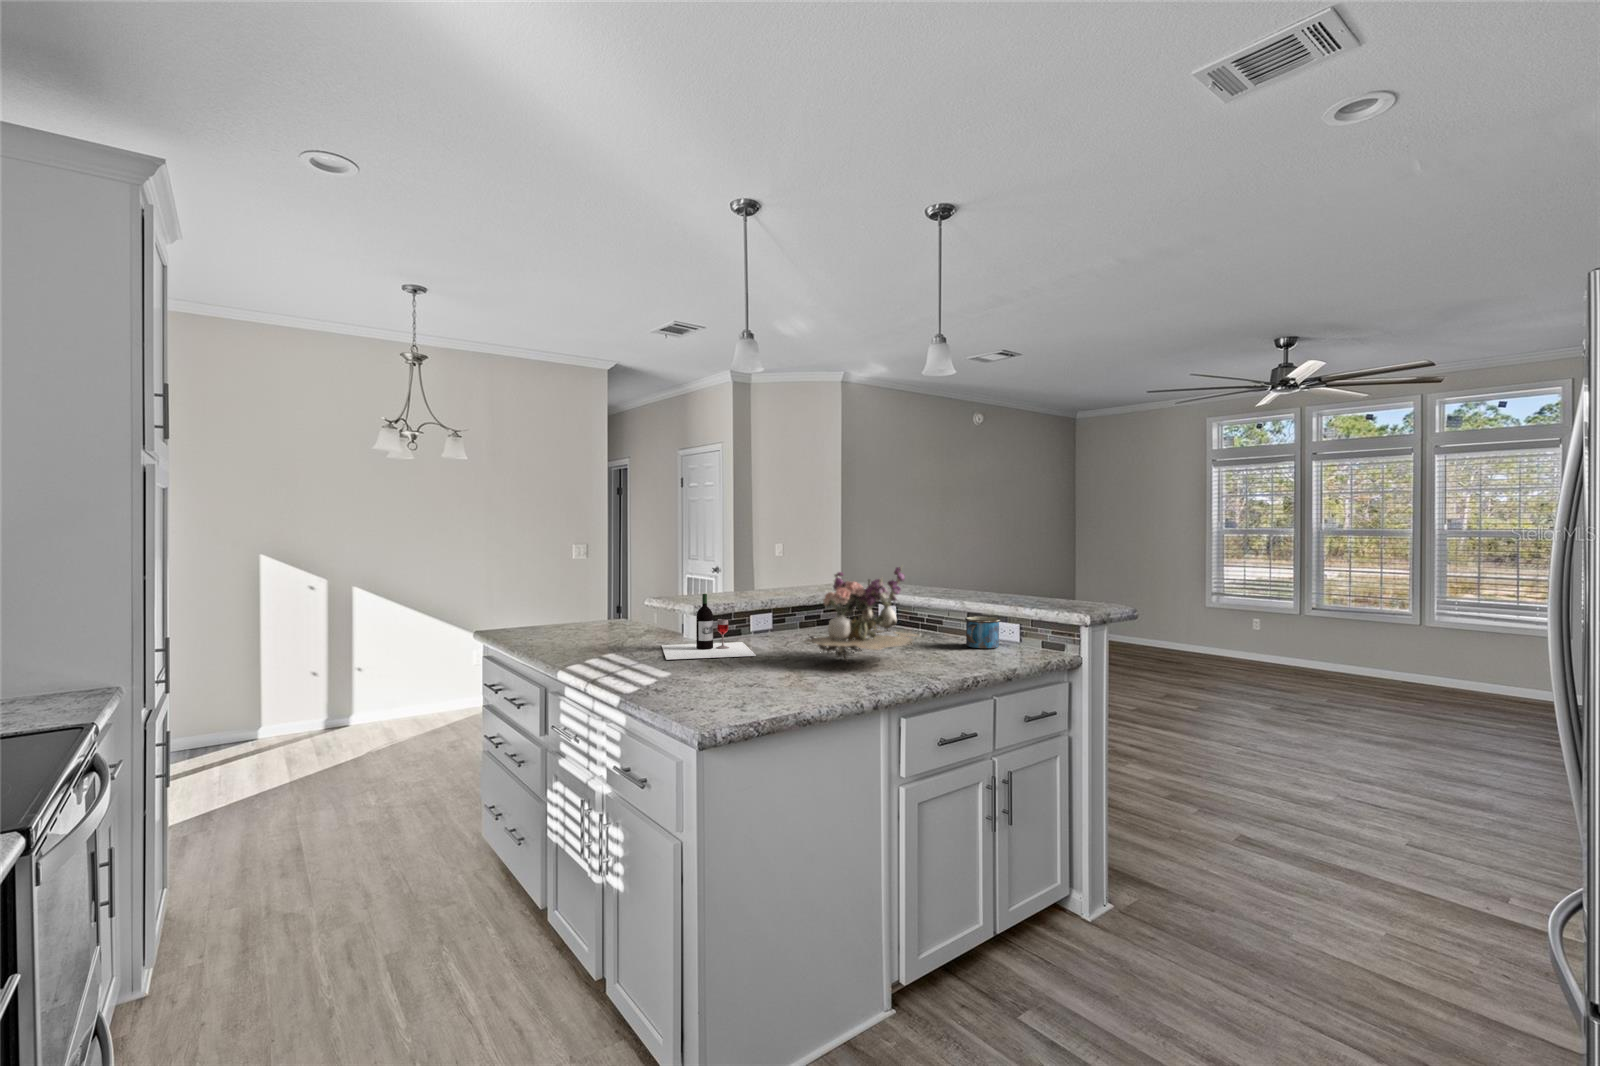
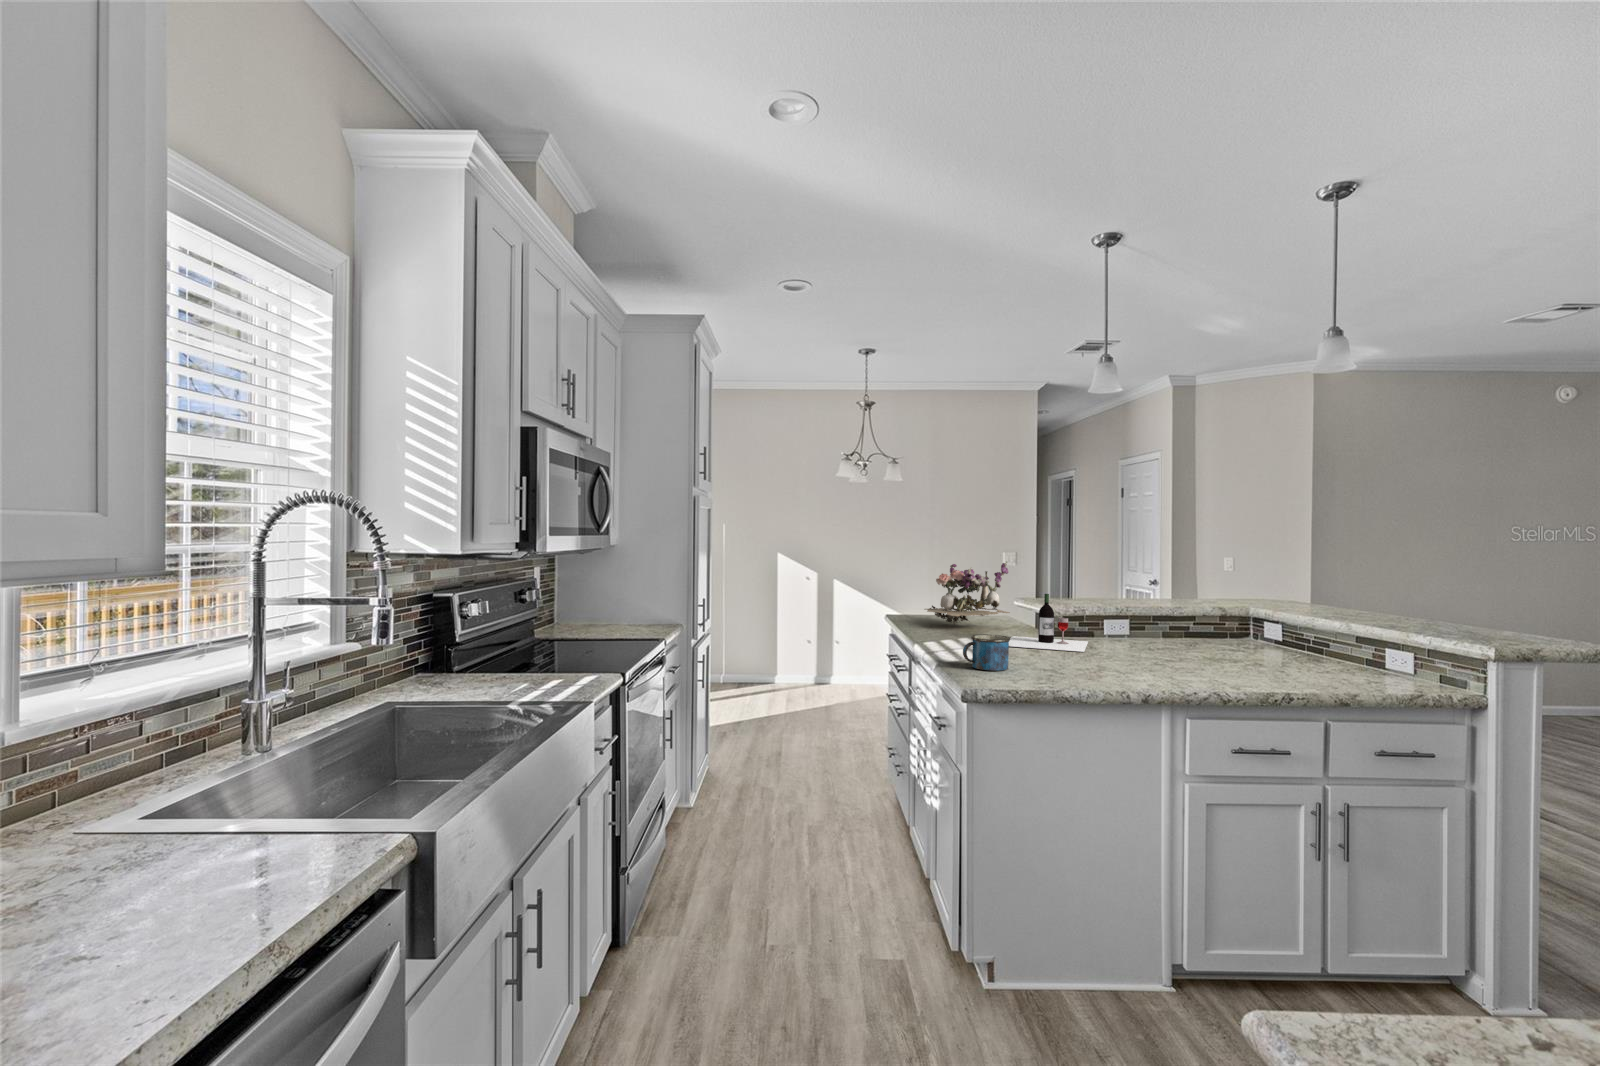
flower arrangement: present [805,566,918,660] -> present [925,561,1010,625]
mug: present [965,616,1000,648] -> present [963,635,1010,671]

